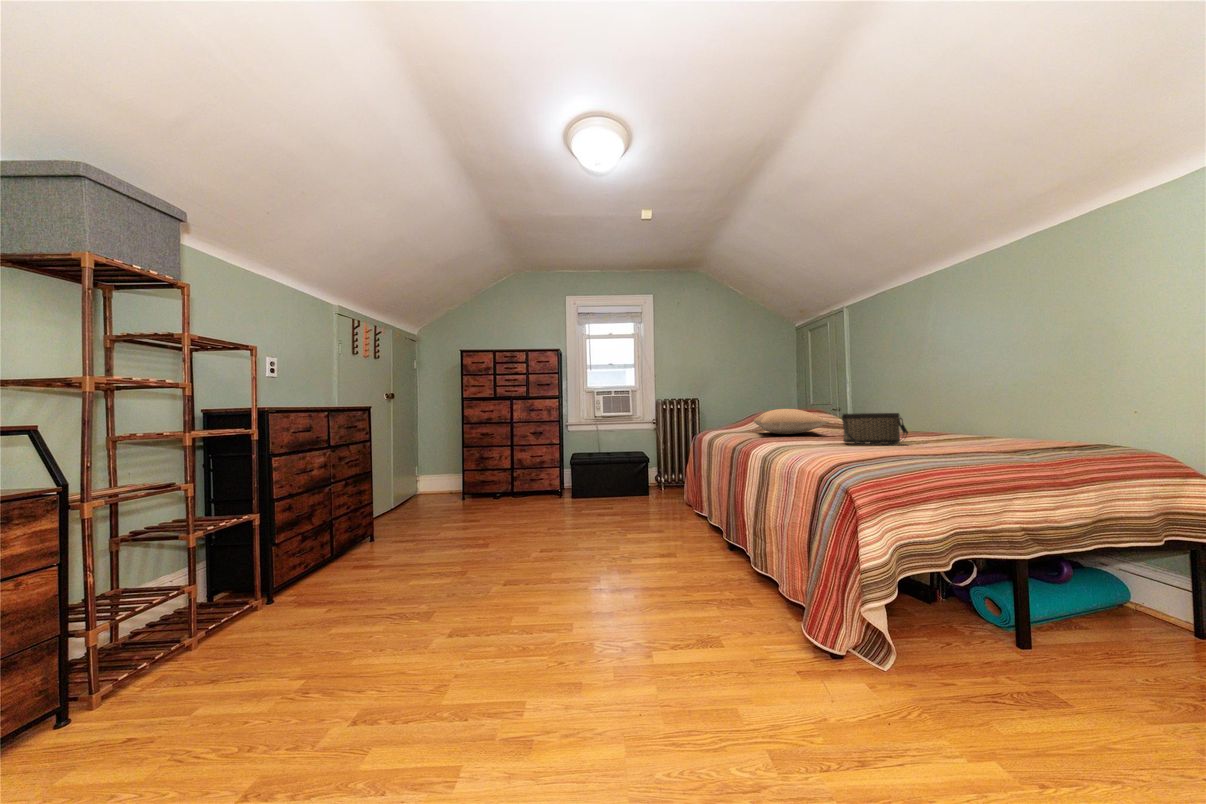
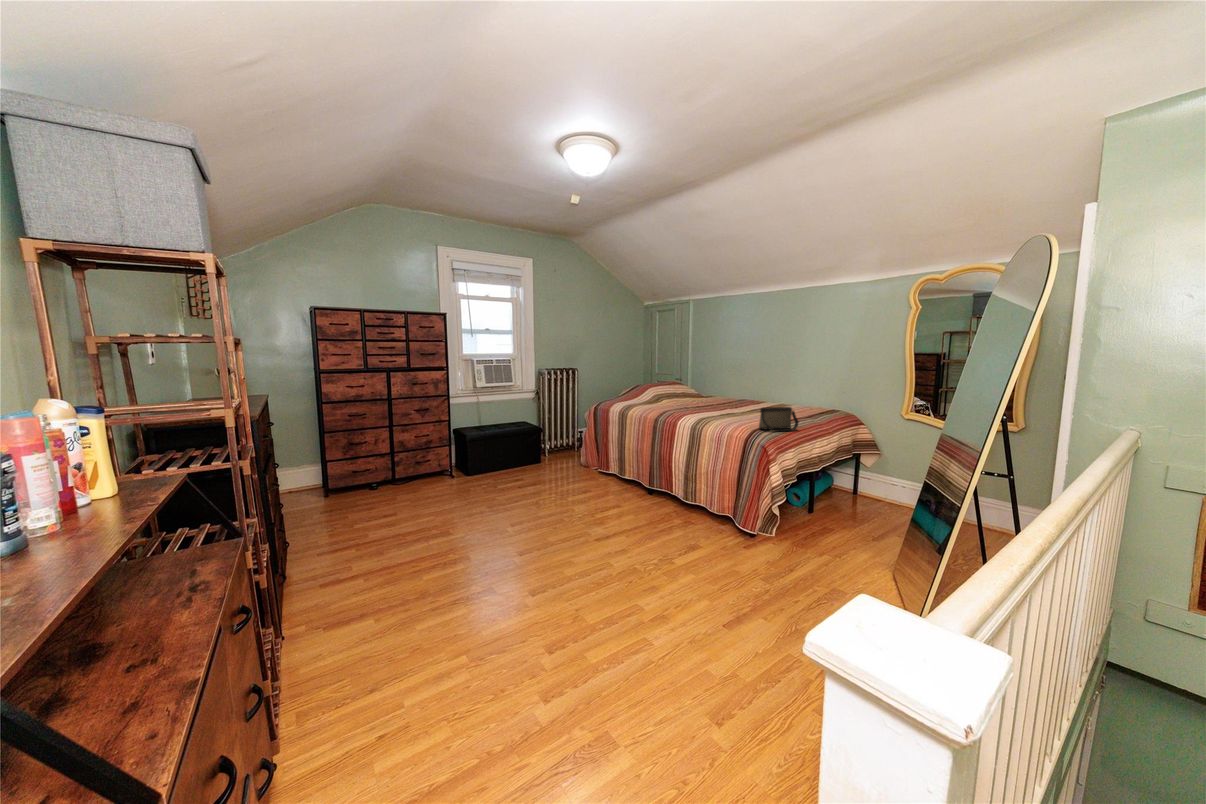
pillow: present [754,409,829,434] -> none [663,394,730,415]

